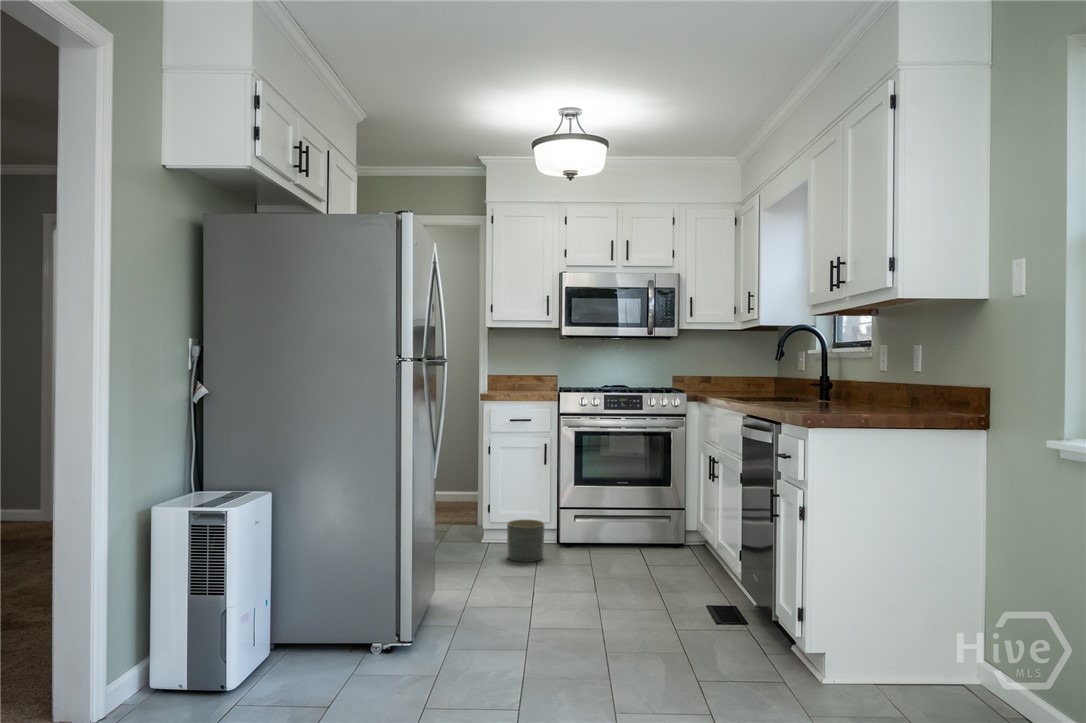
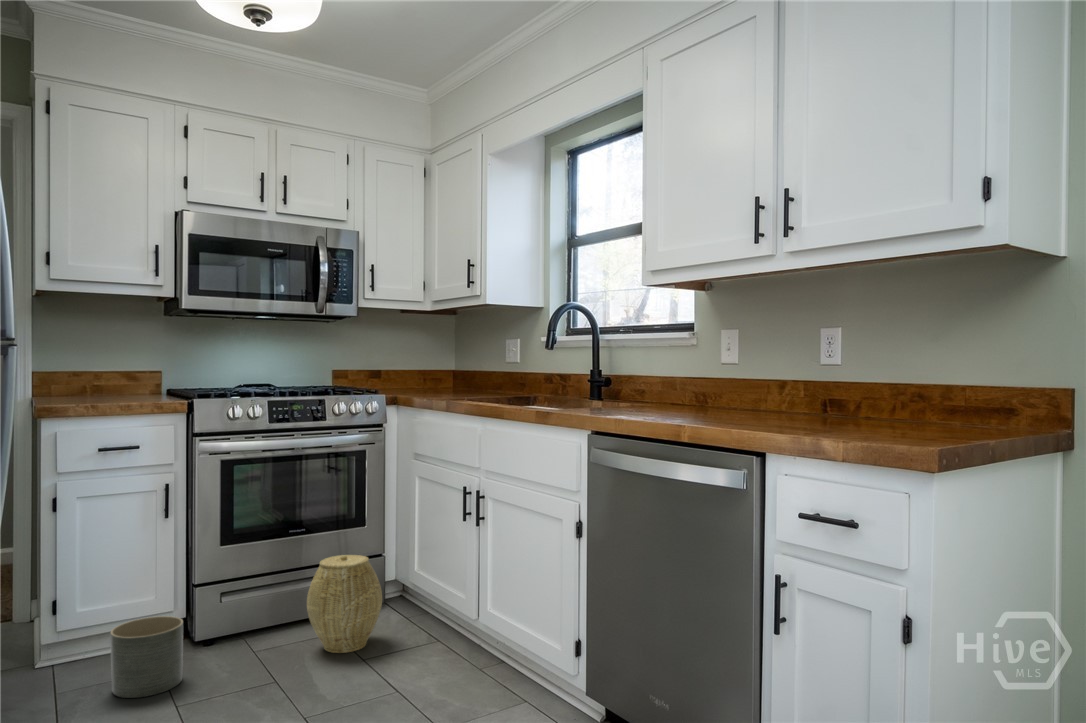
woven basket: none [617,501,666,565] -> present [307,555,382,653]

